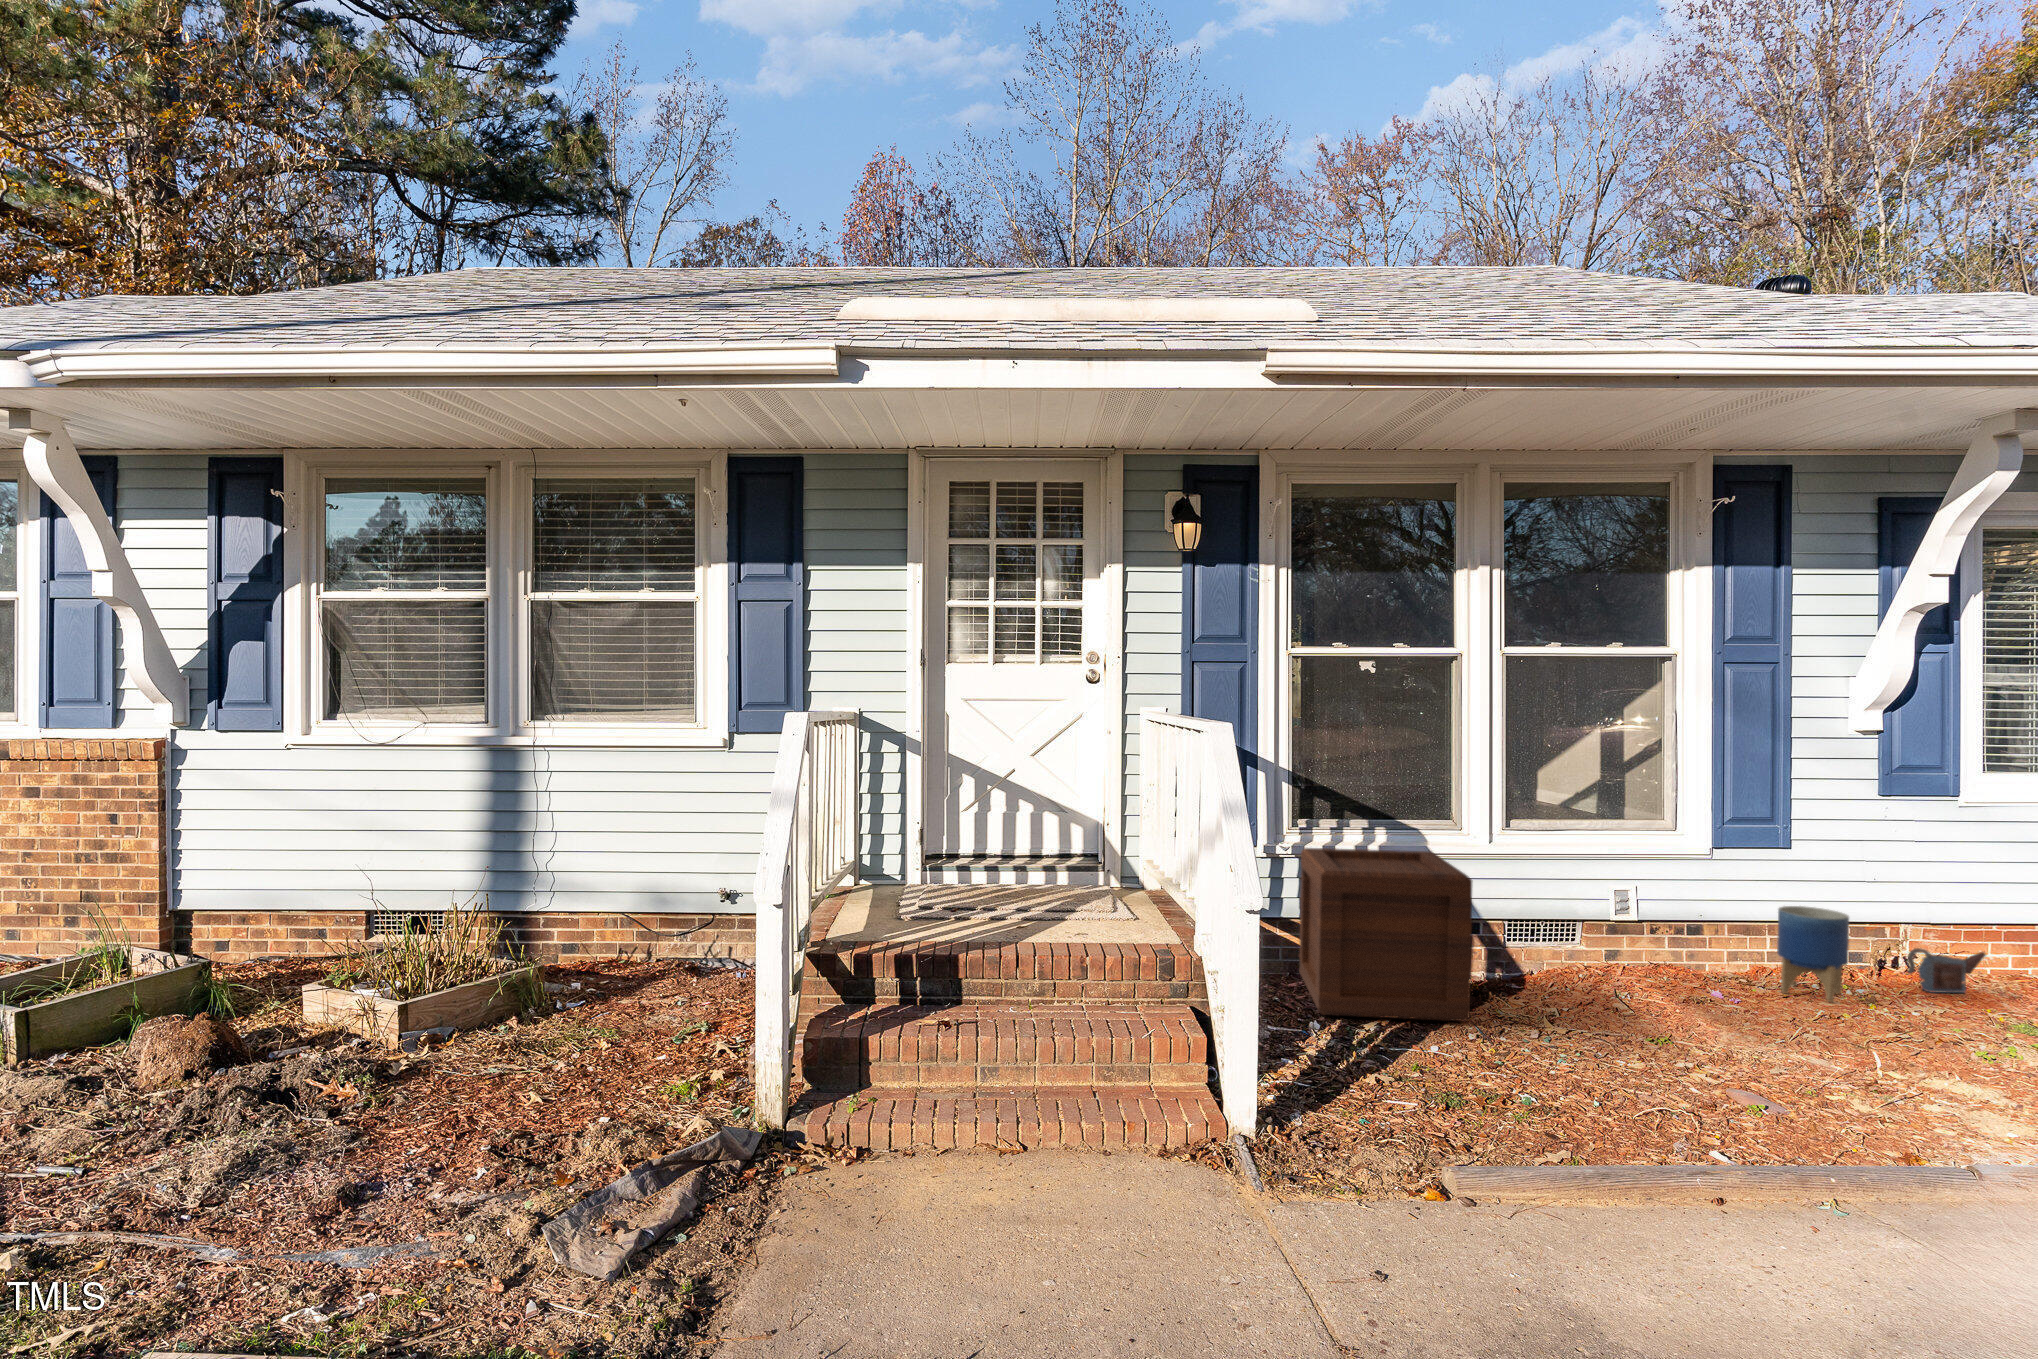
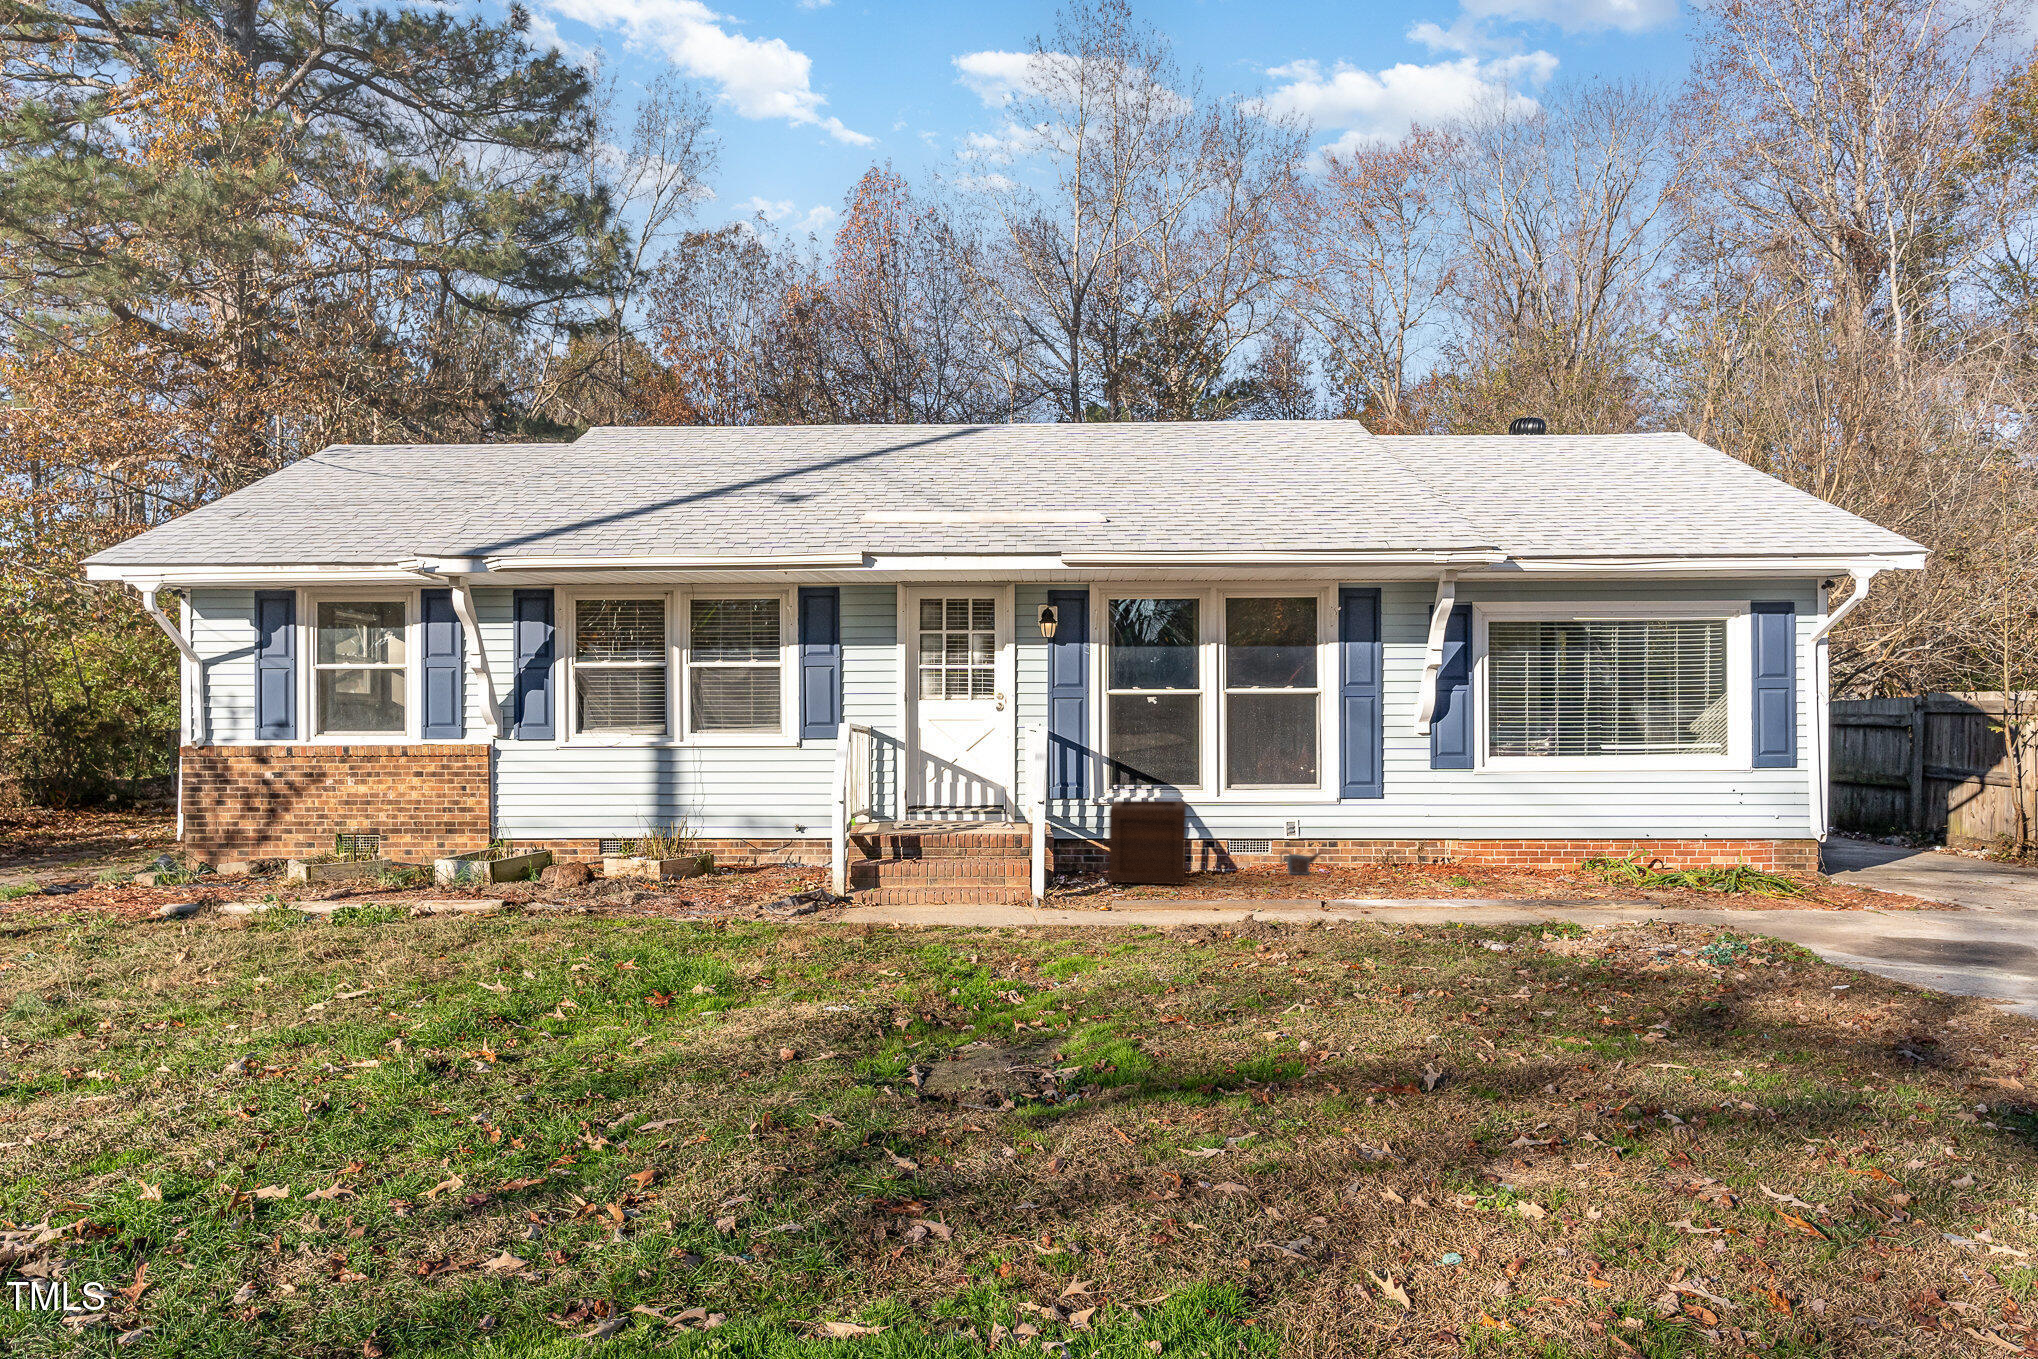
planter: present [1777,906,1849,1002] -> none [1373,831,1406,880]
watering can: present [1907,948,1986,993] -> present [1280,851,1320,875]

